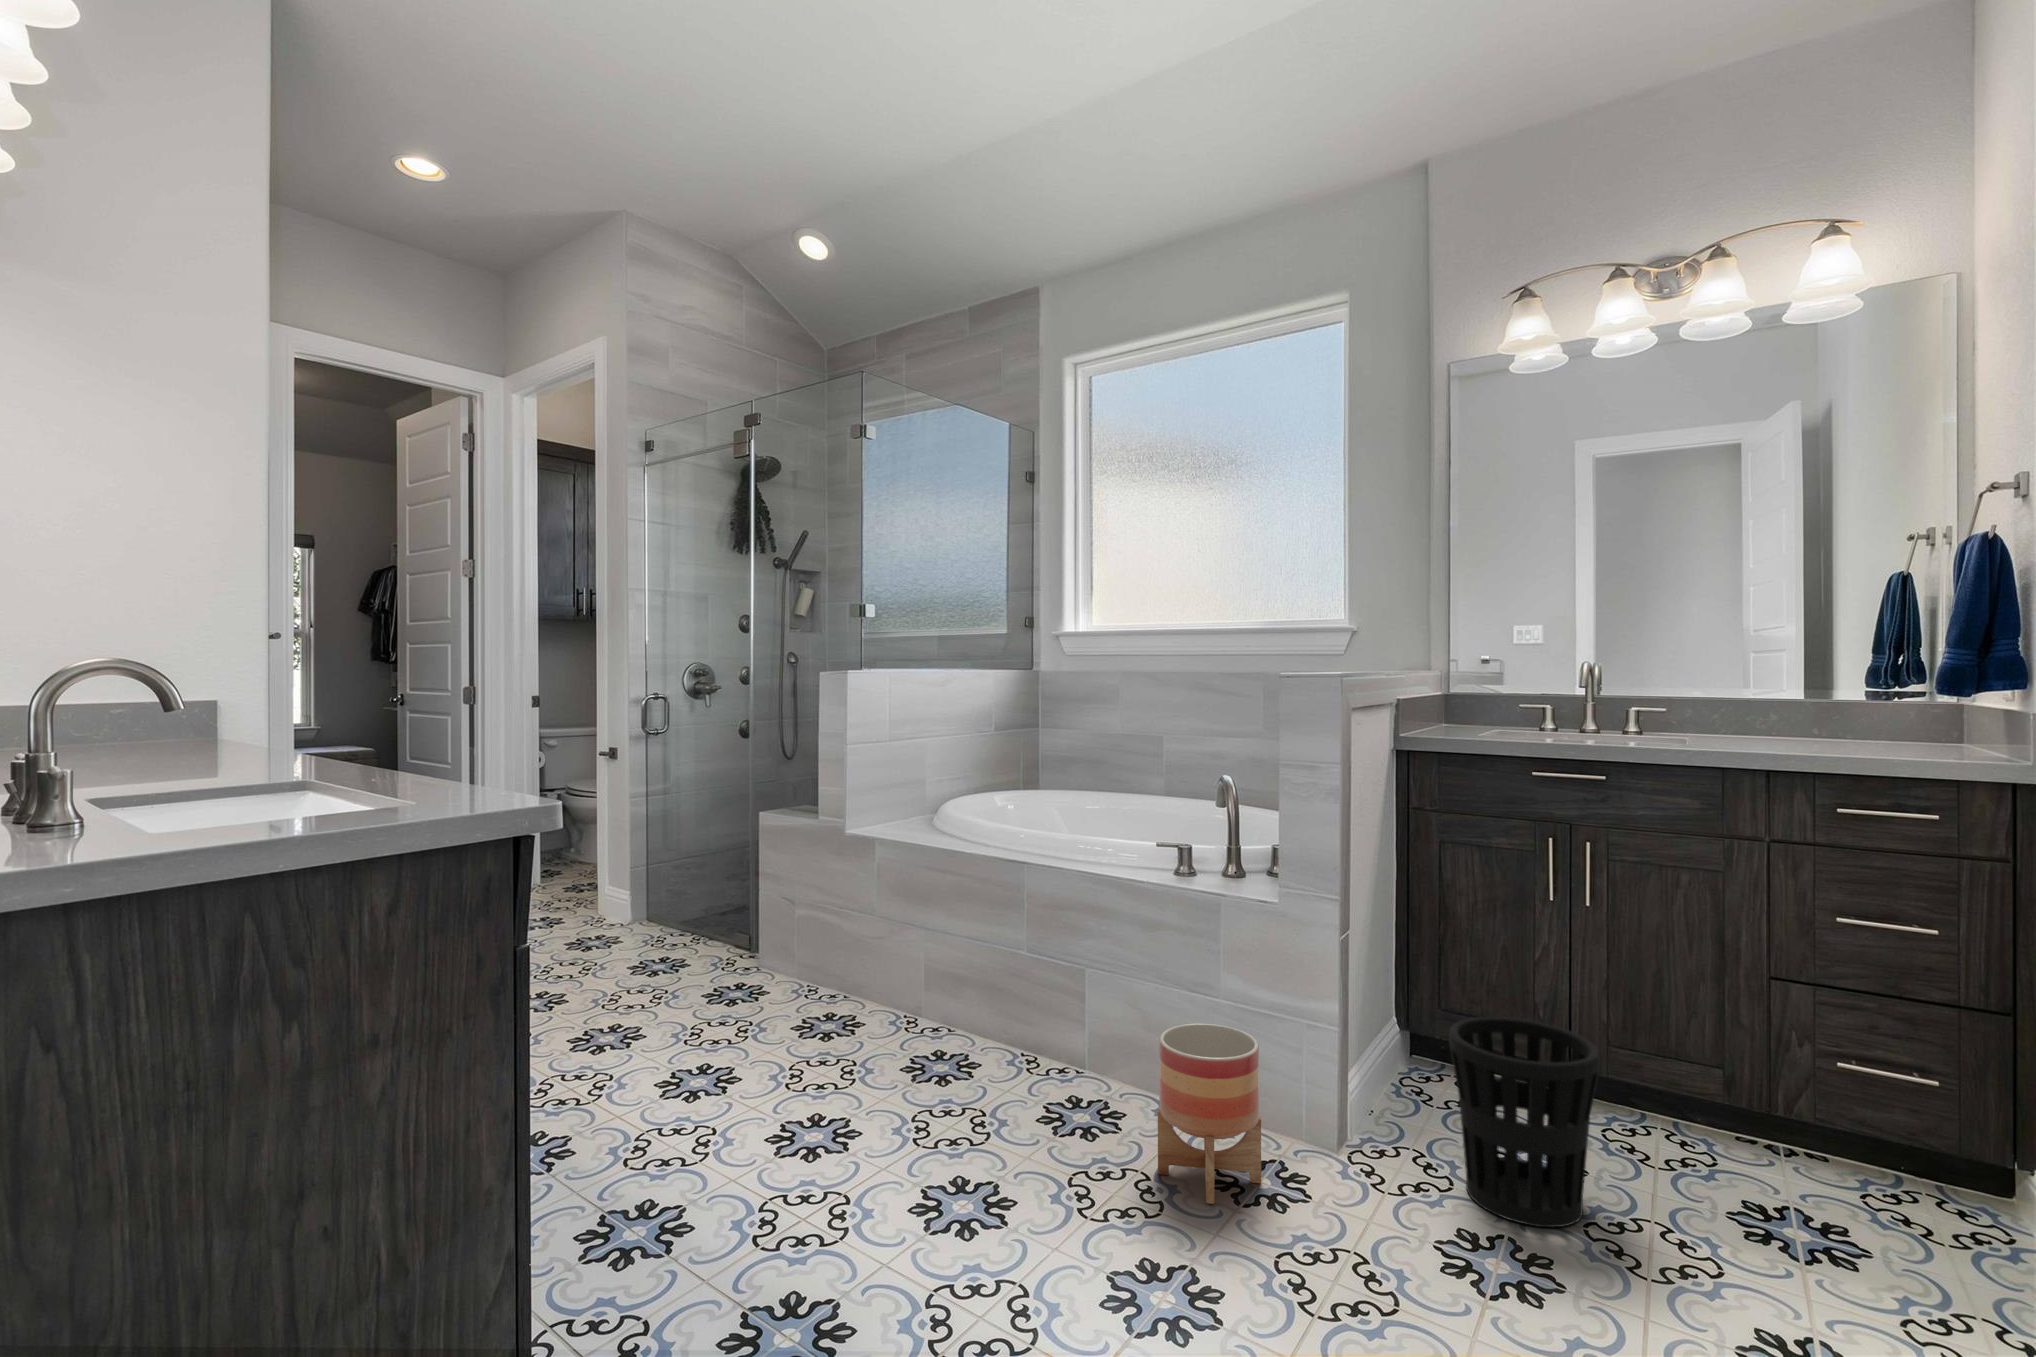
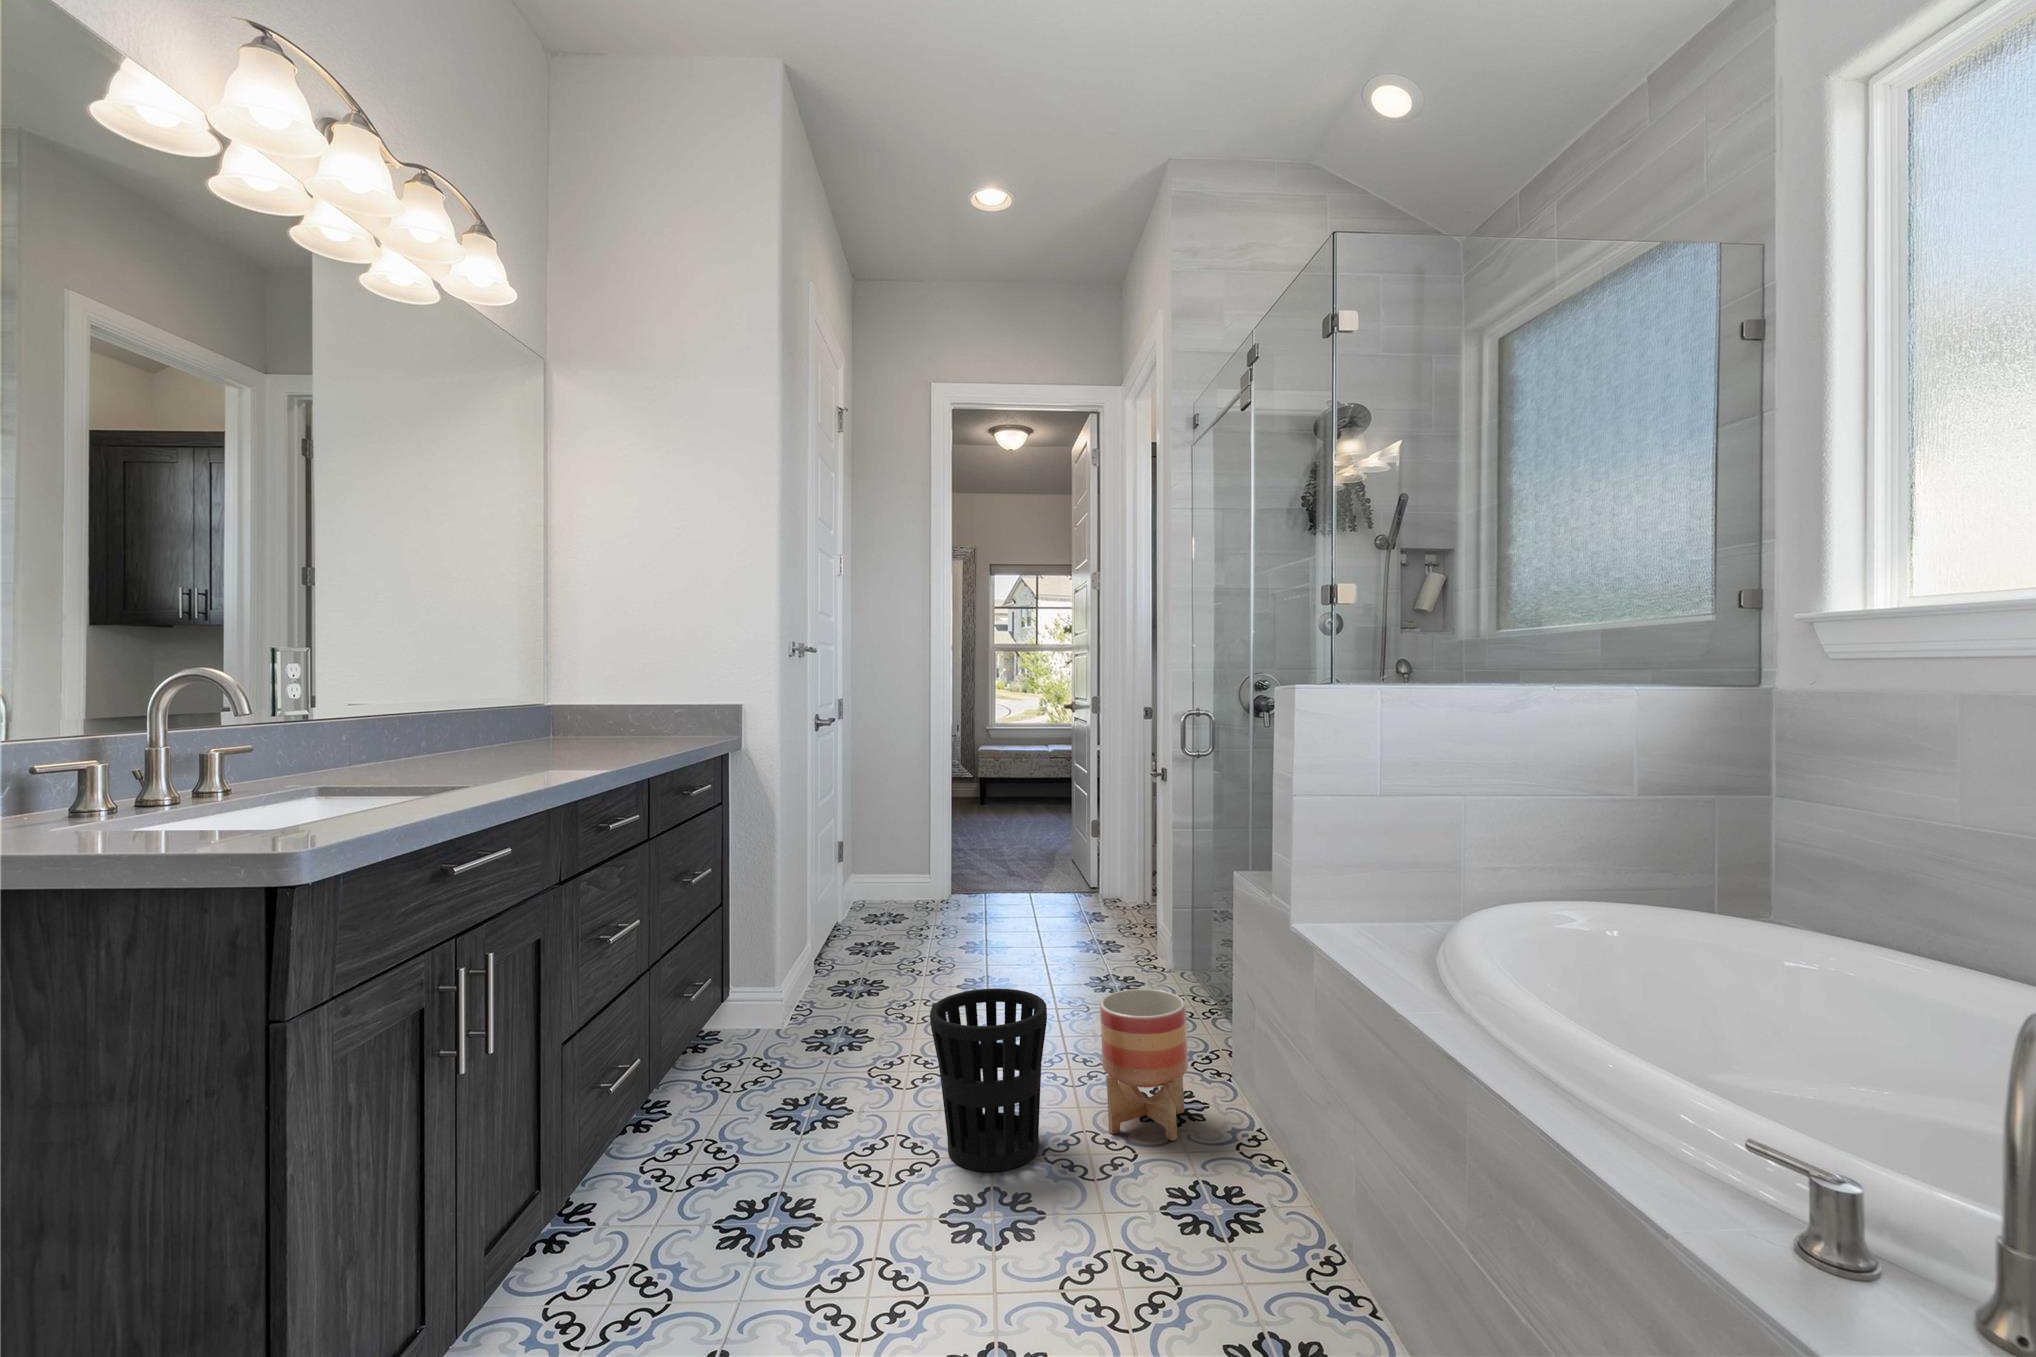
planter: present [1157,1024,1261,1204] -> present [1100,989,1188,1141]

